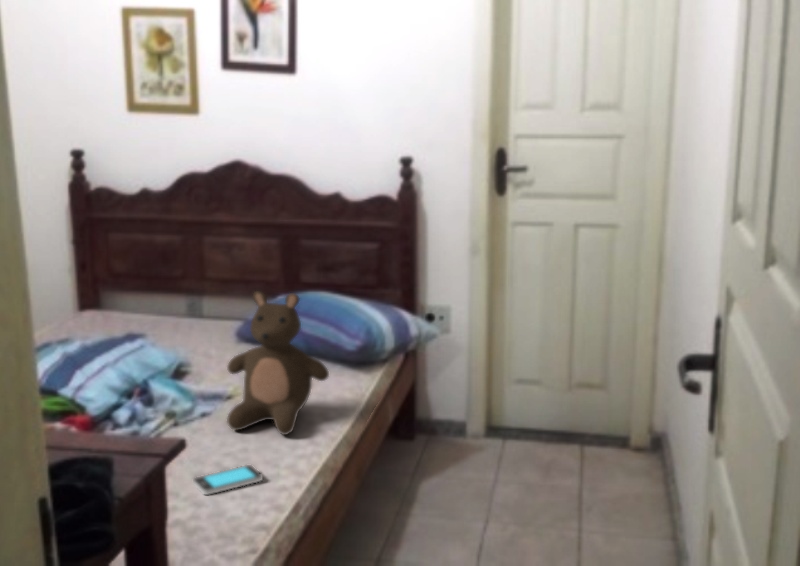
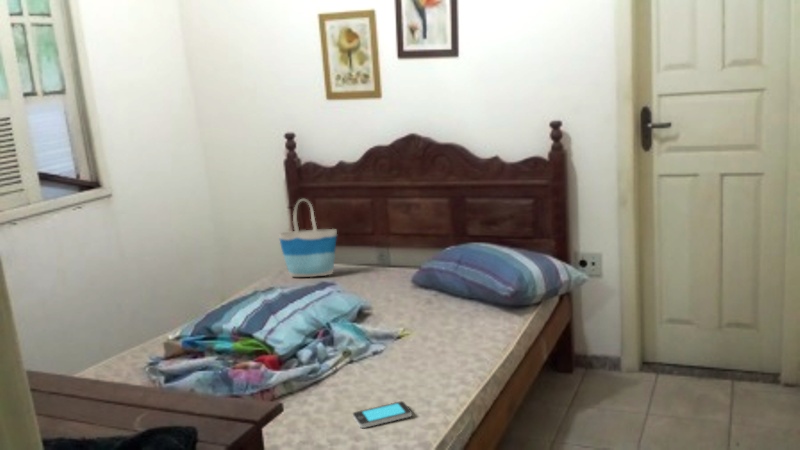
tote bag: none [65,232,140,329] -> present [279,199,337,277]
stuffed bear: present [227,291,329,435] -> none [390,248,478,373]

